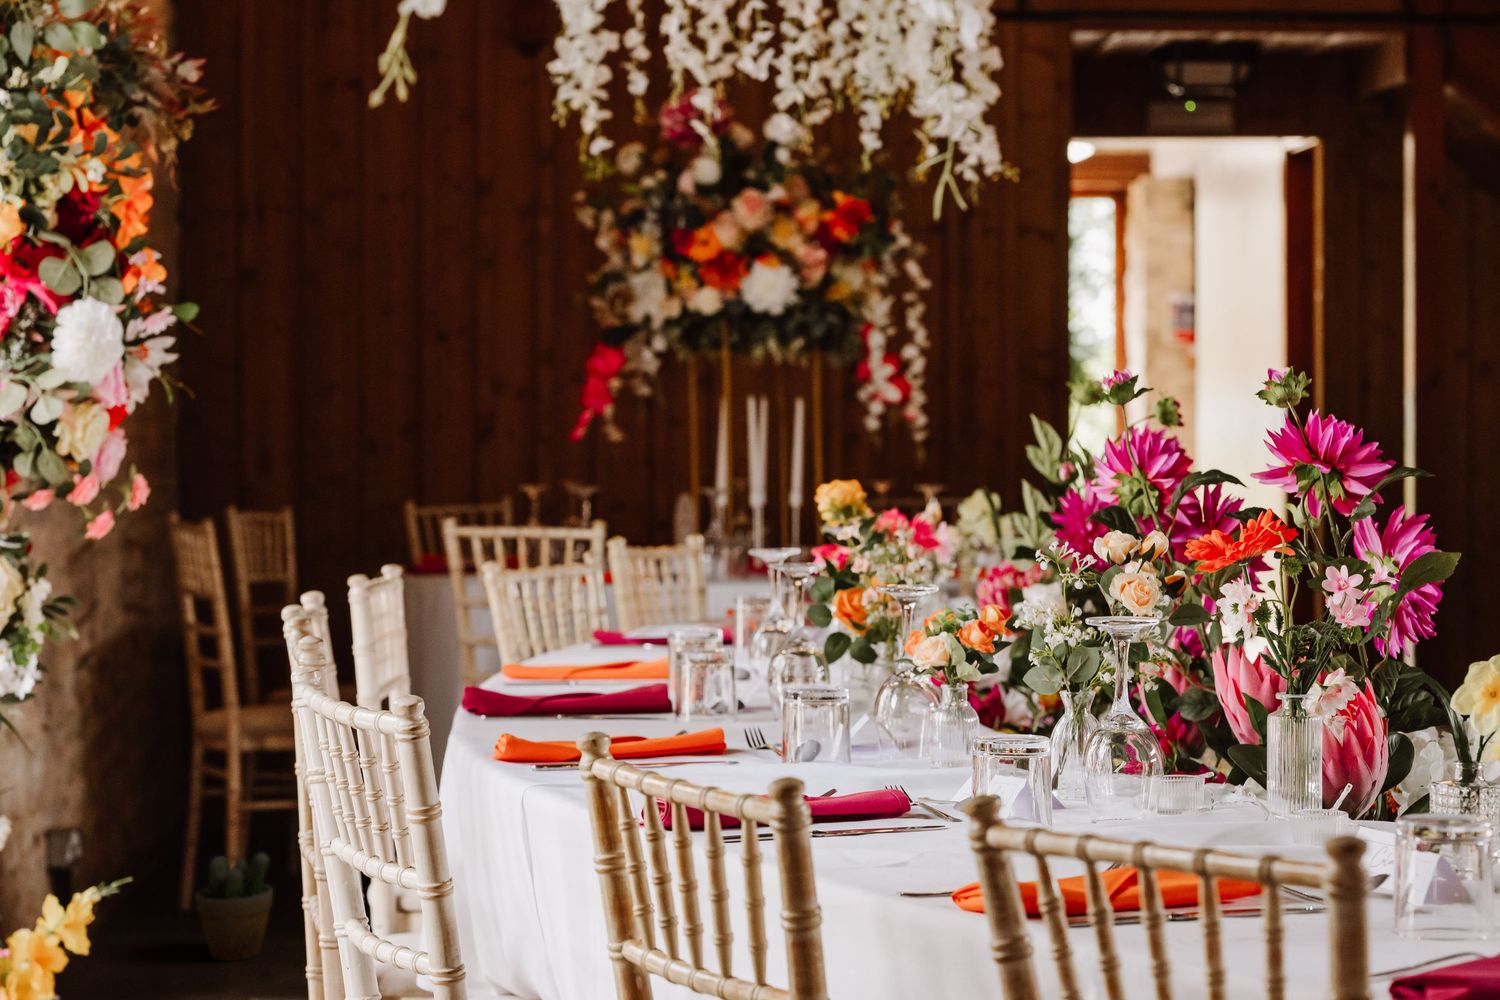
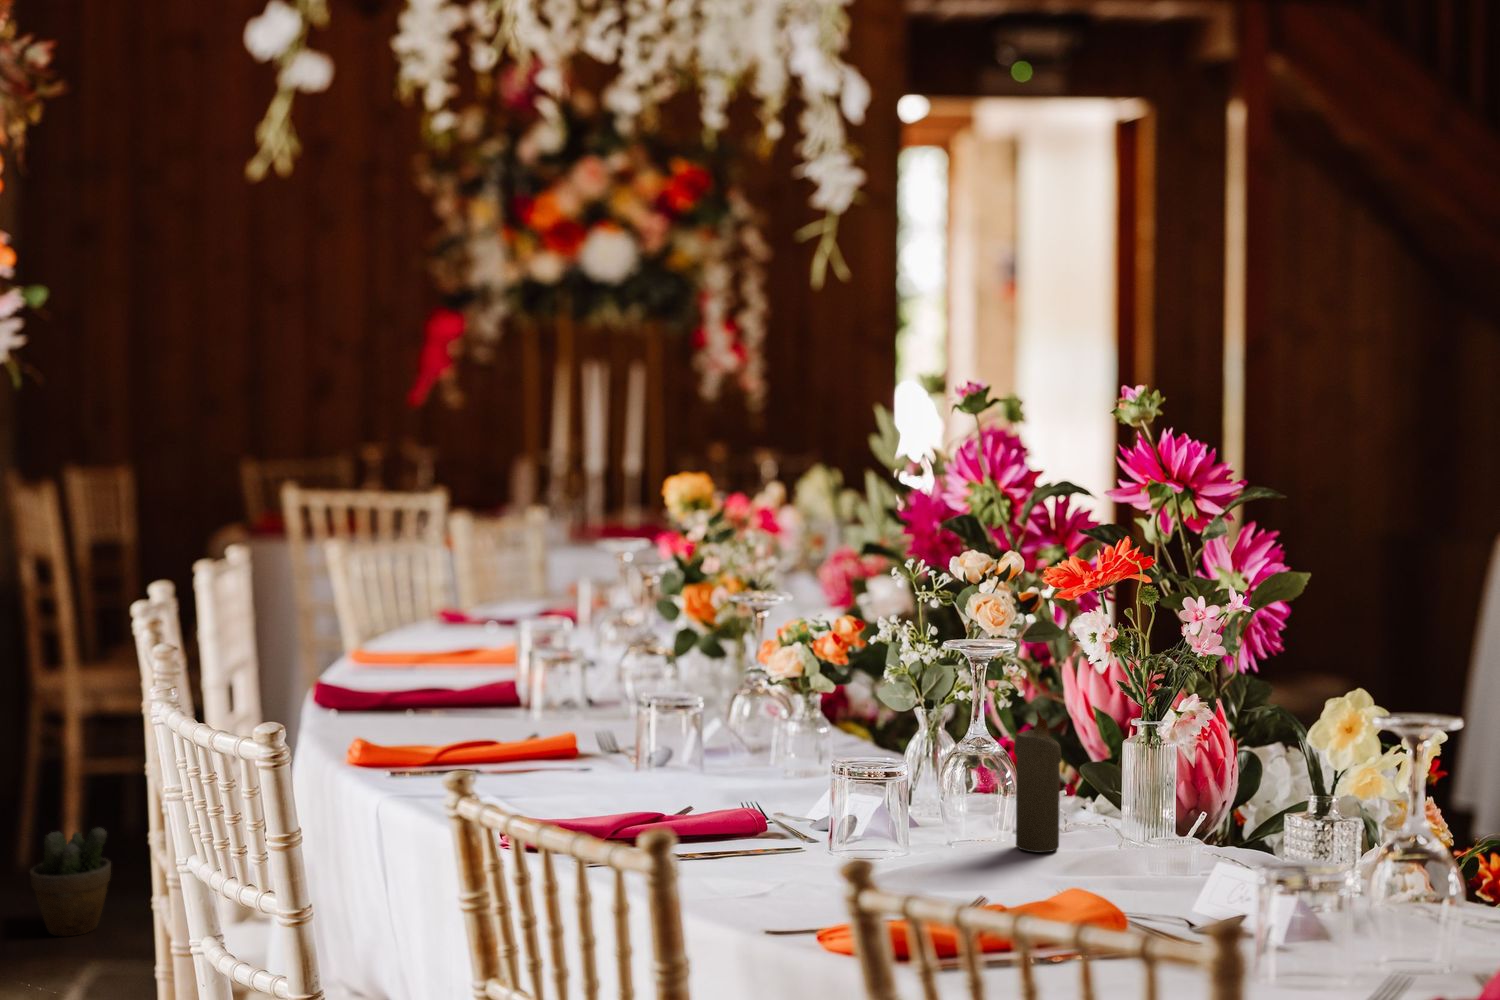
candle: none [1157,685,1205,826] -> present [1014,711,1062,852]

